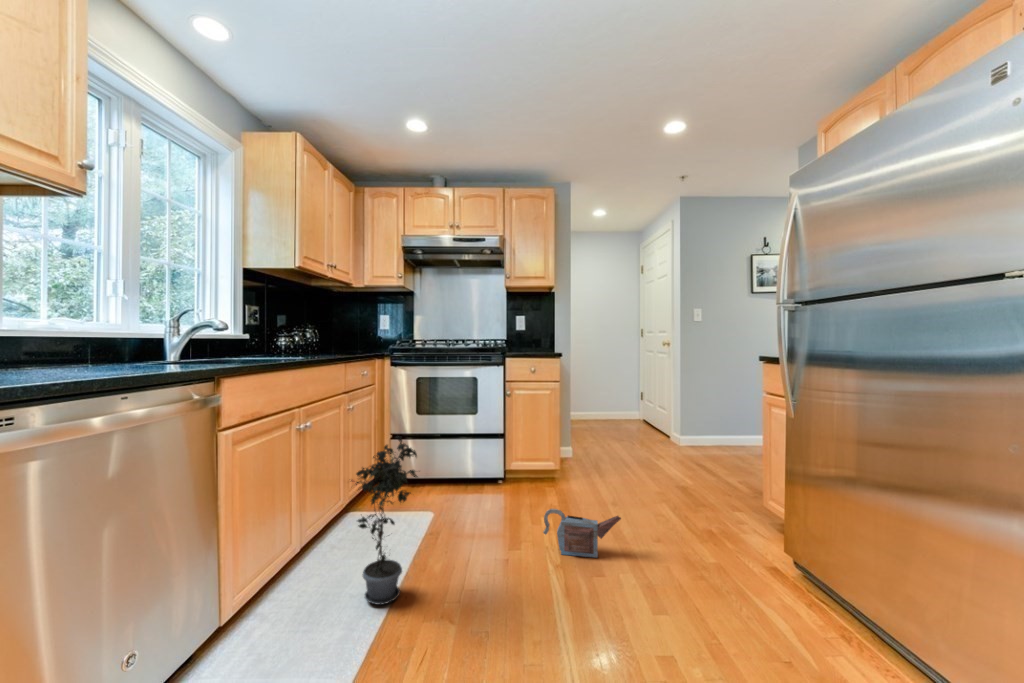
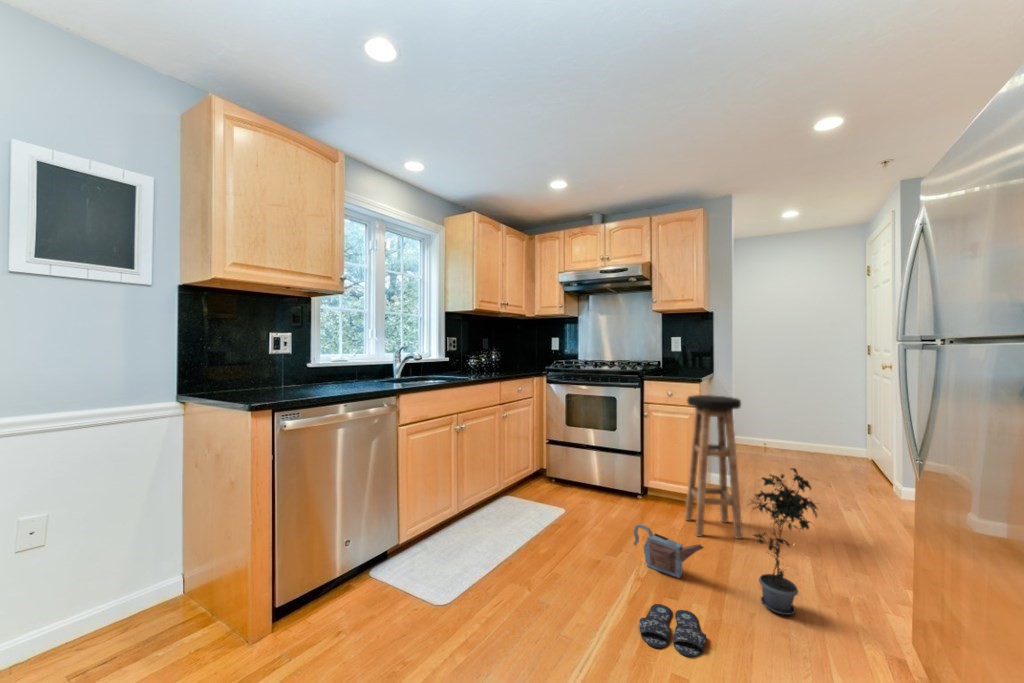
bar stool: none [559,367,618,511] -> present [685,395,743,539]
potted plant: present [351,436,418,605] -> present [752,468,817,615]
slippers: none [597,590,674,644] -> present [639,604,706,657]

